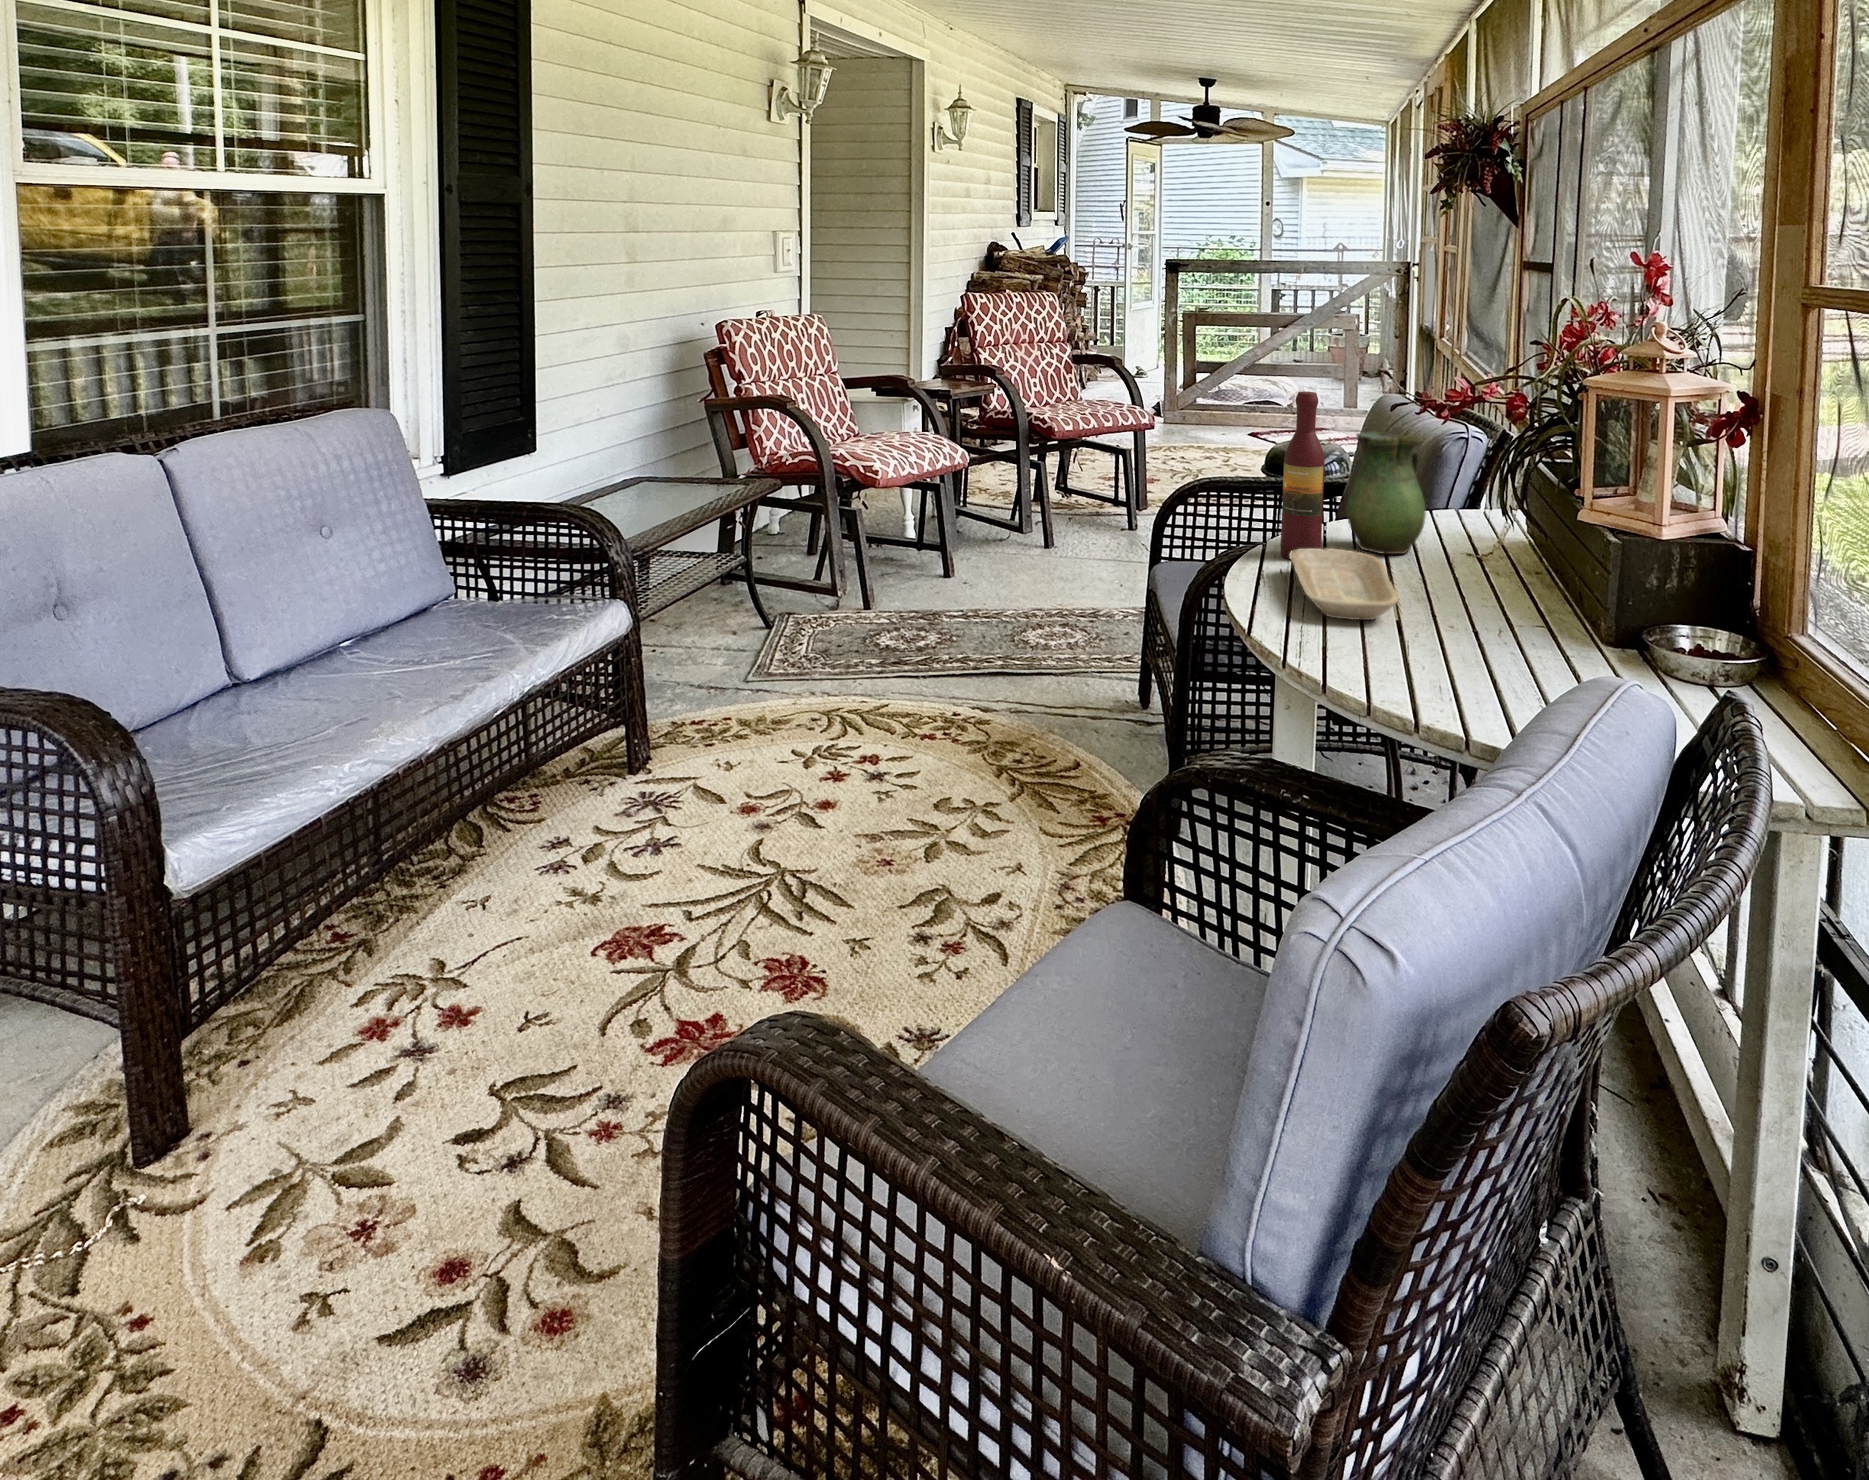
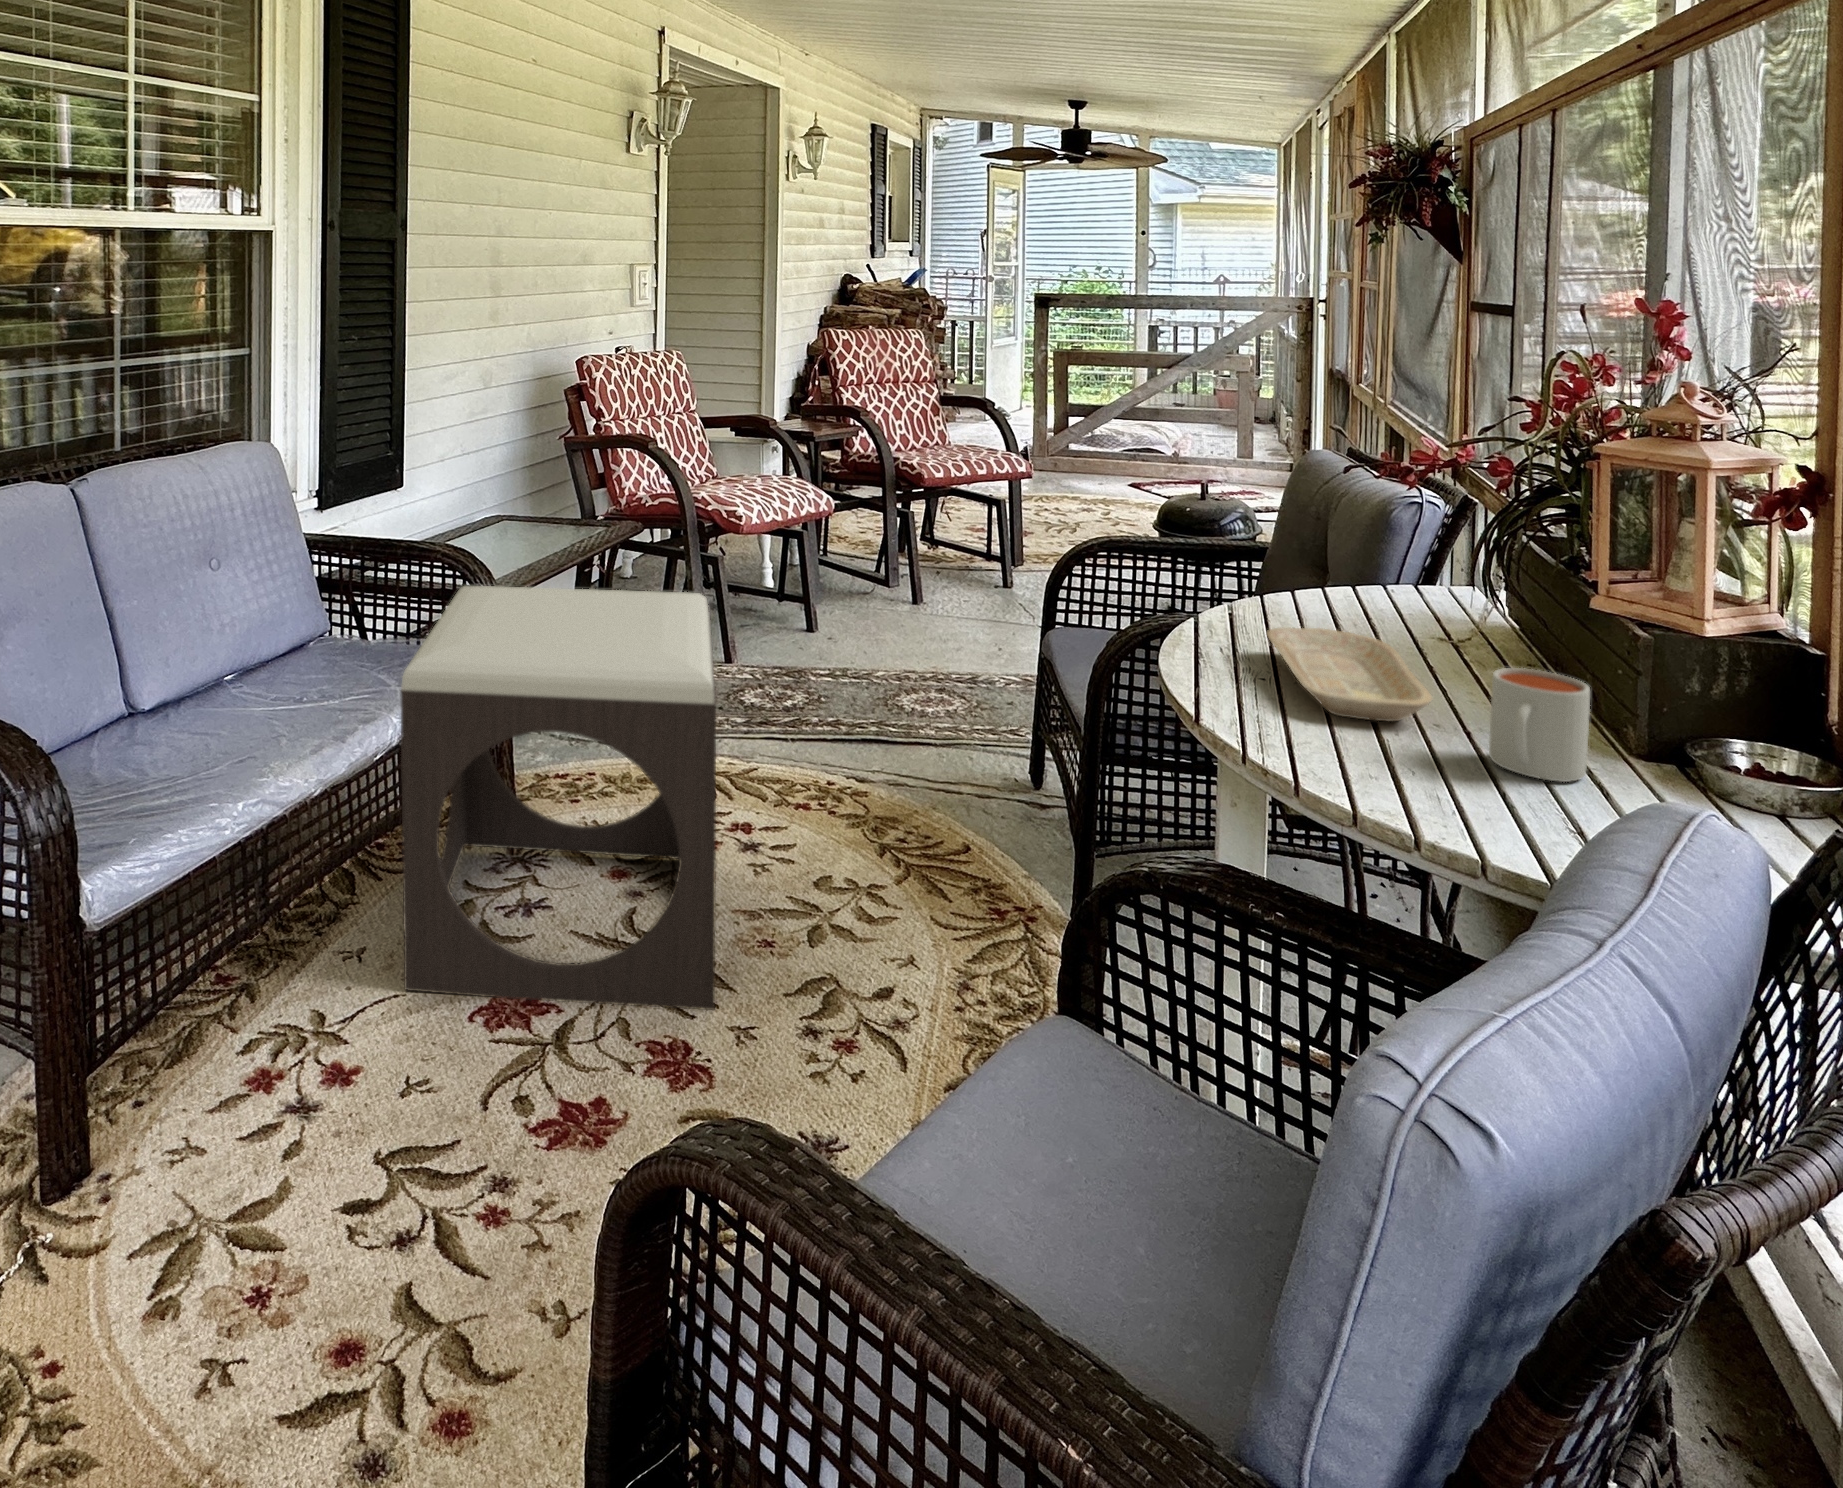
wine bottle: present [1280,391,1325,559] -> none [1247,441,1303,641]
pitcher: present [1346,432,1426,554] -> none [1329,489,1437,637]
footstool: none [524,541,836,935] -> present [401,586,716,1010]
mug: none [1431,570,1500,658] -> present [1489,668,1590,782]

